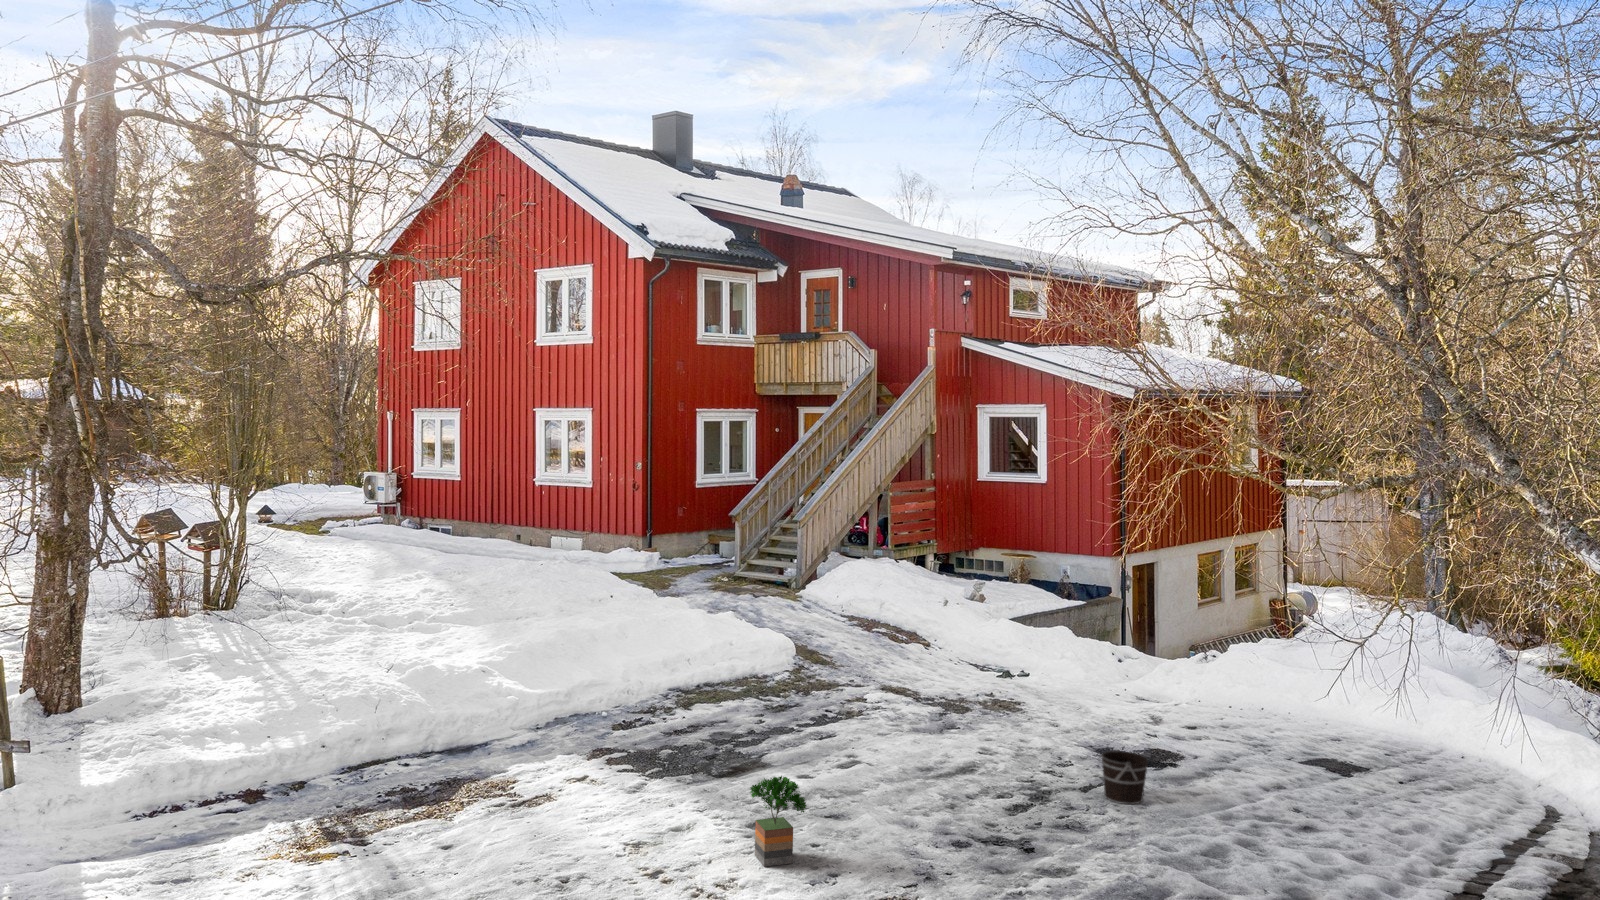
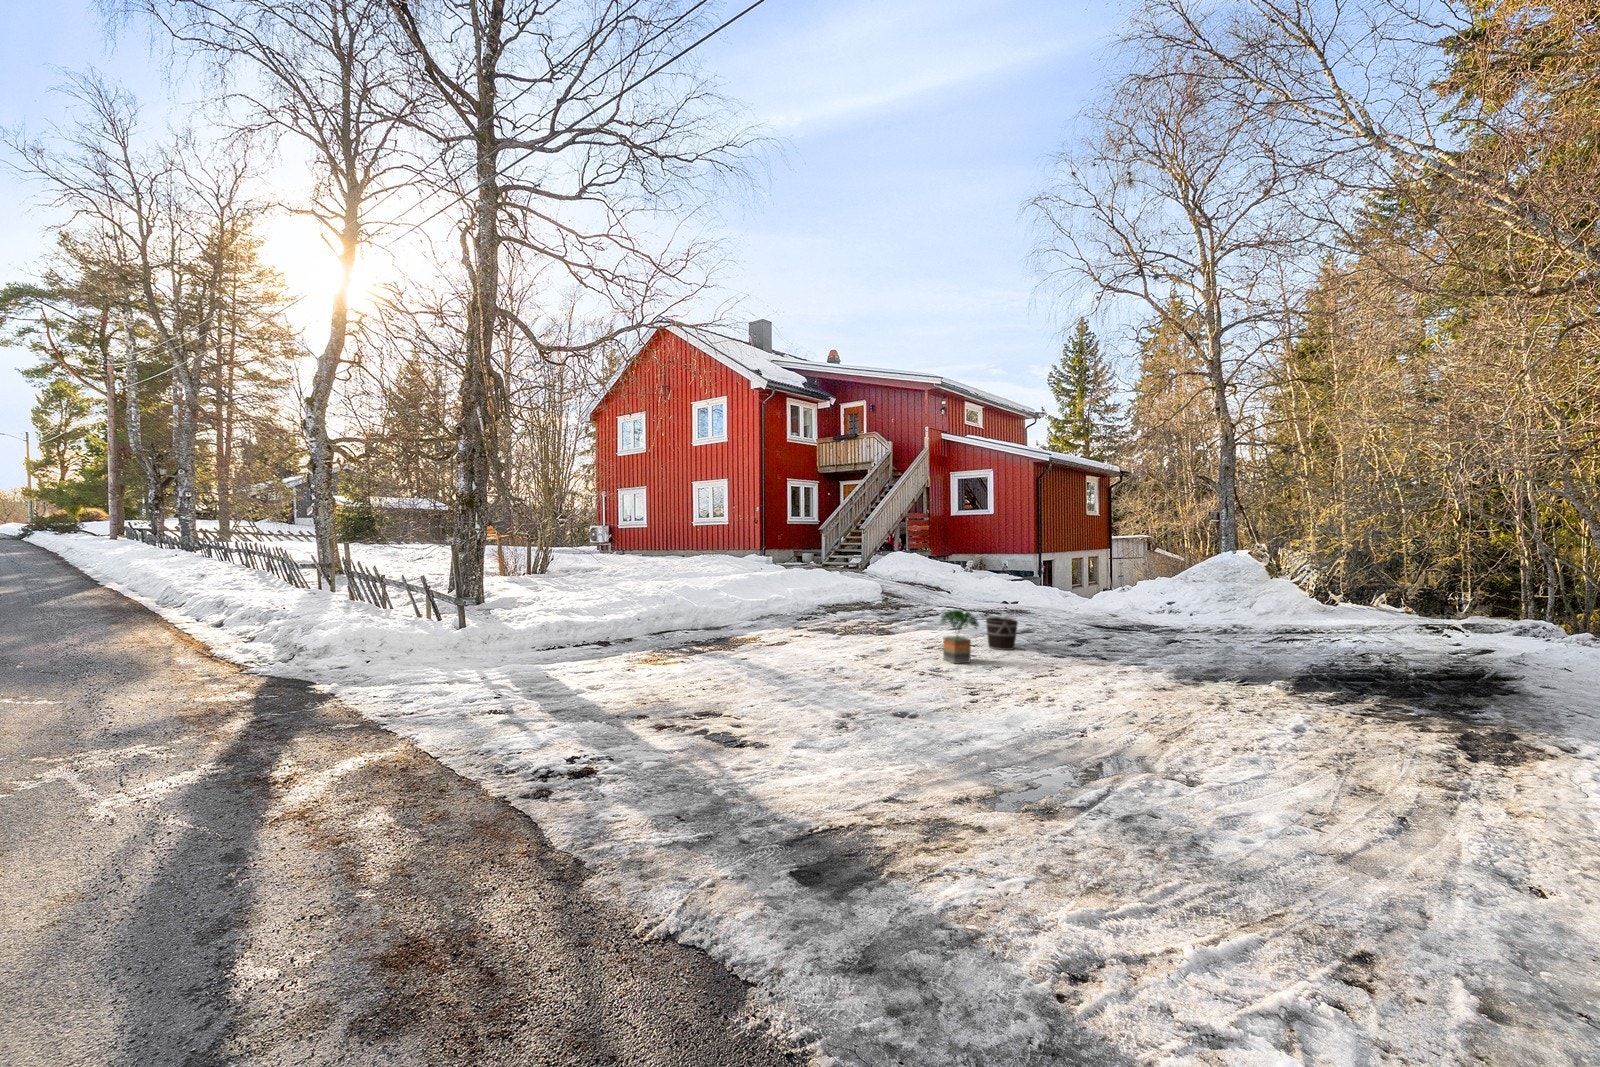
bucket: present [1101,750,1148,804] -> present [986,617,1018,650]

